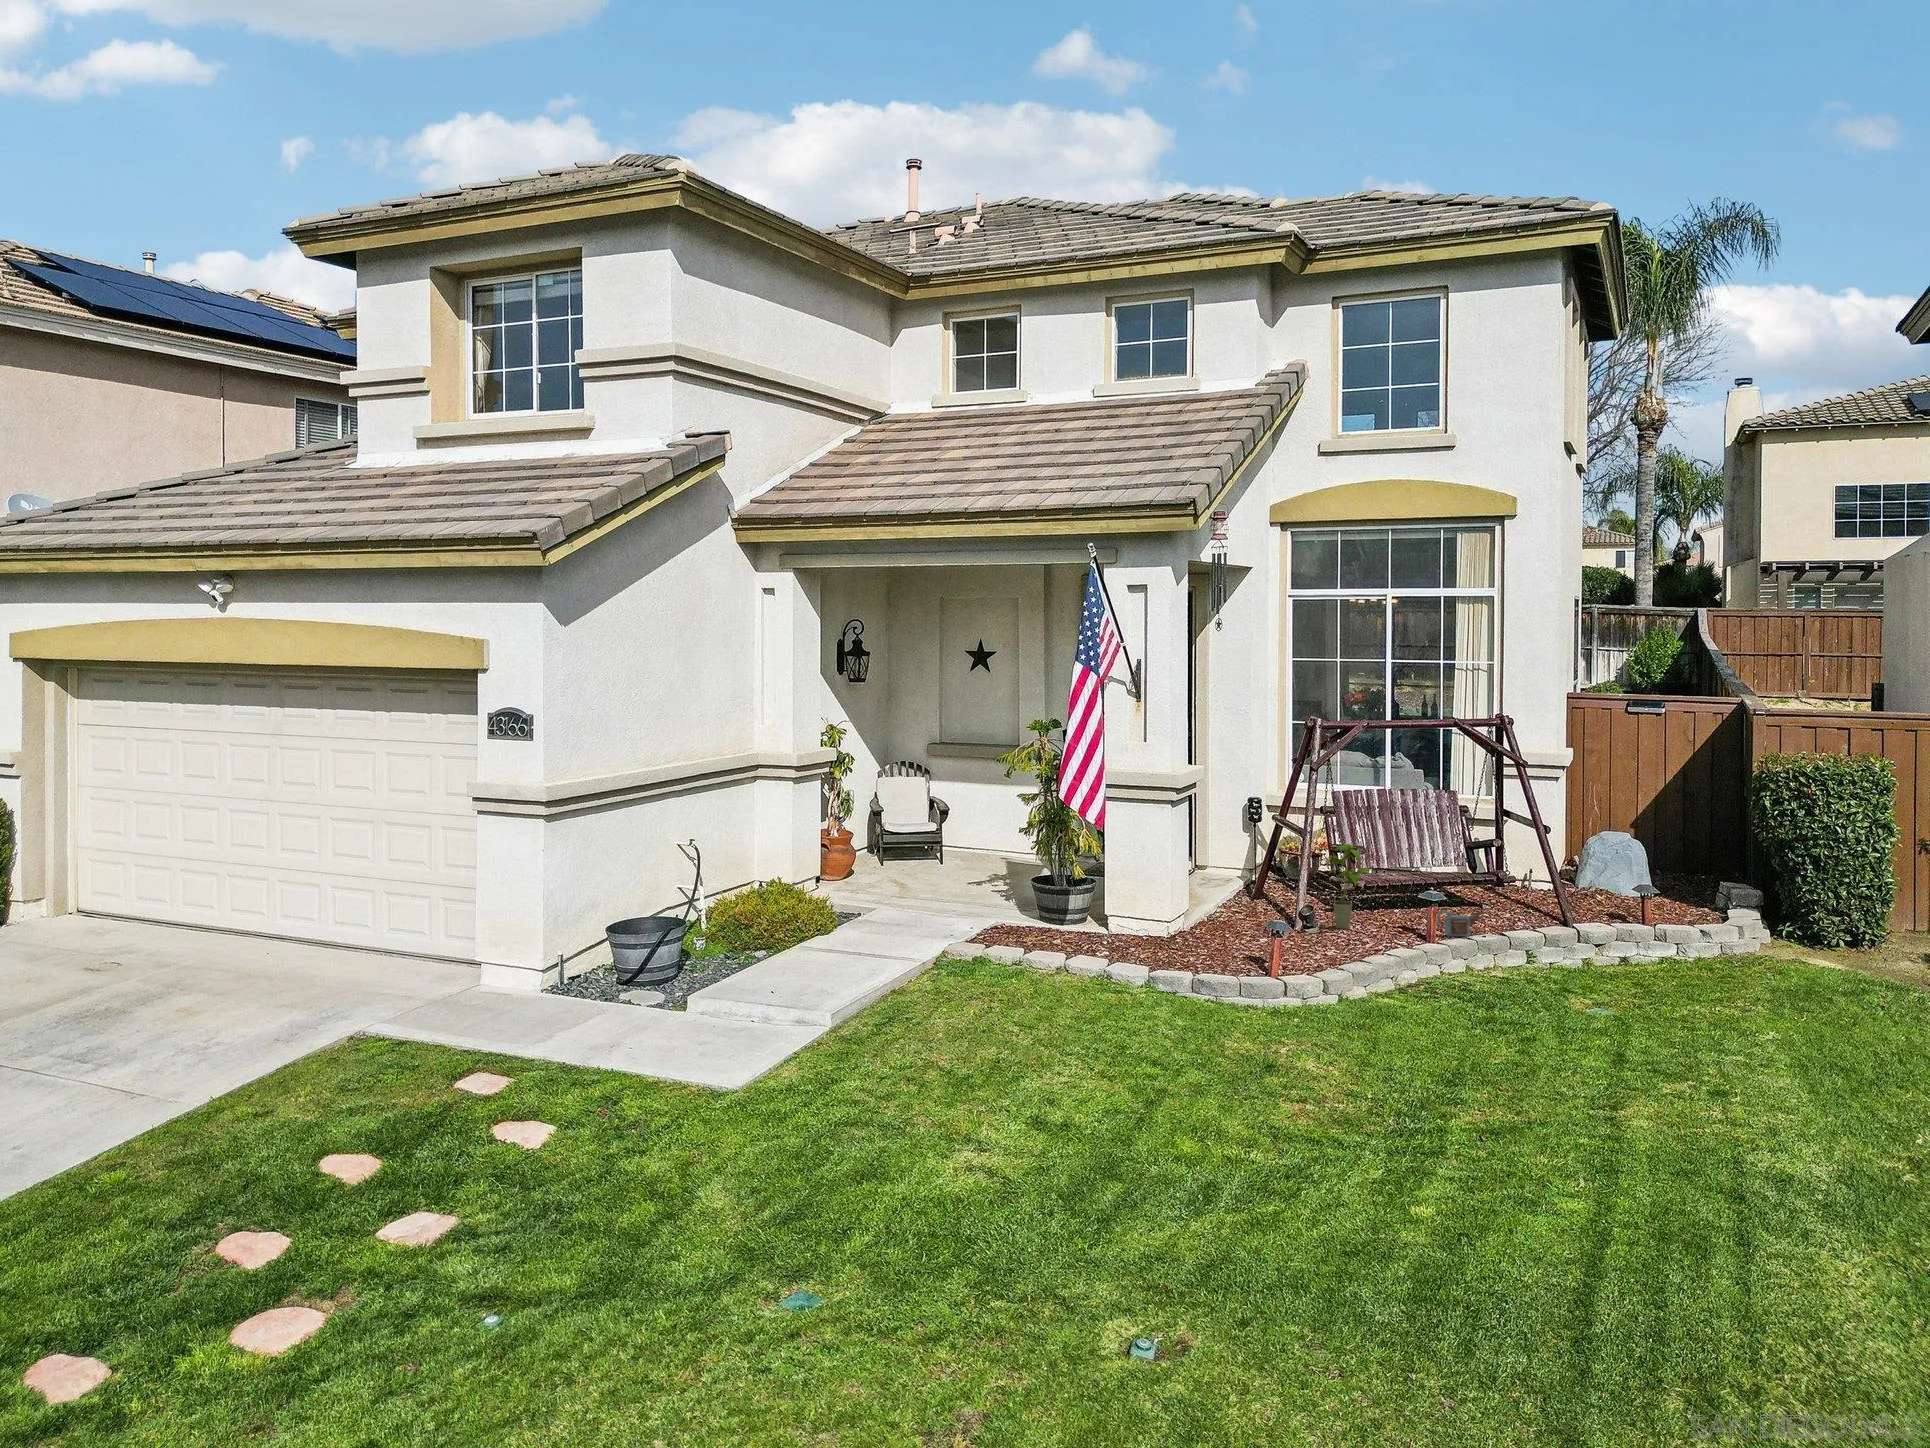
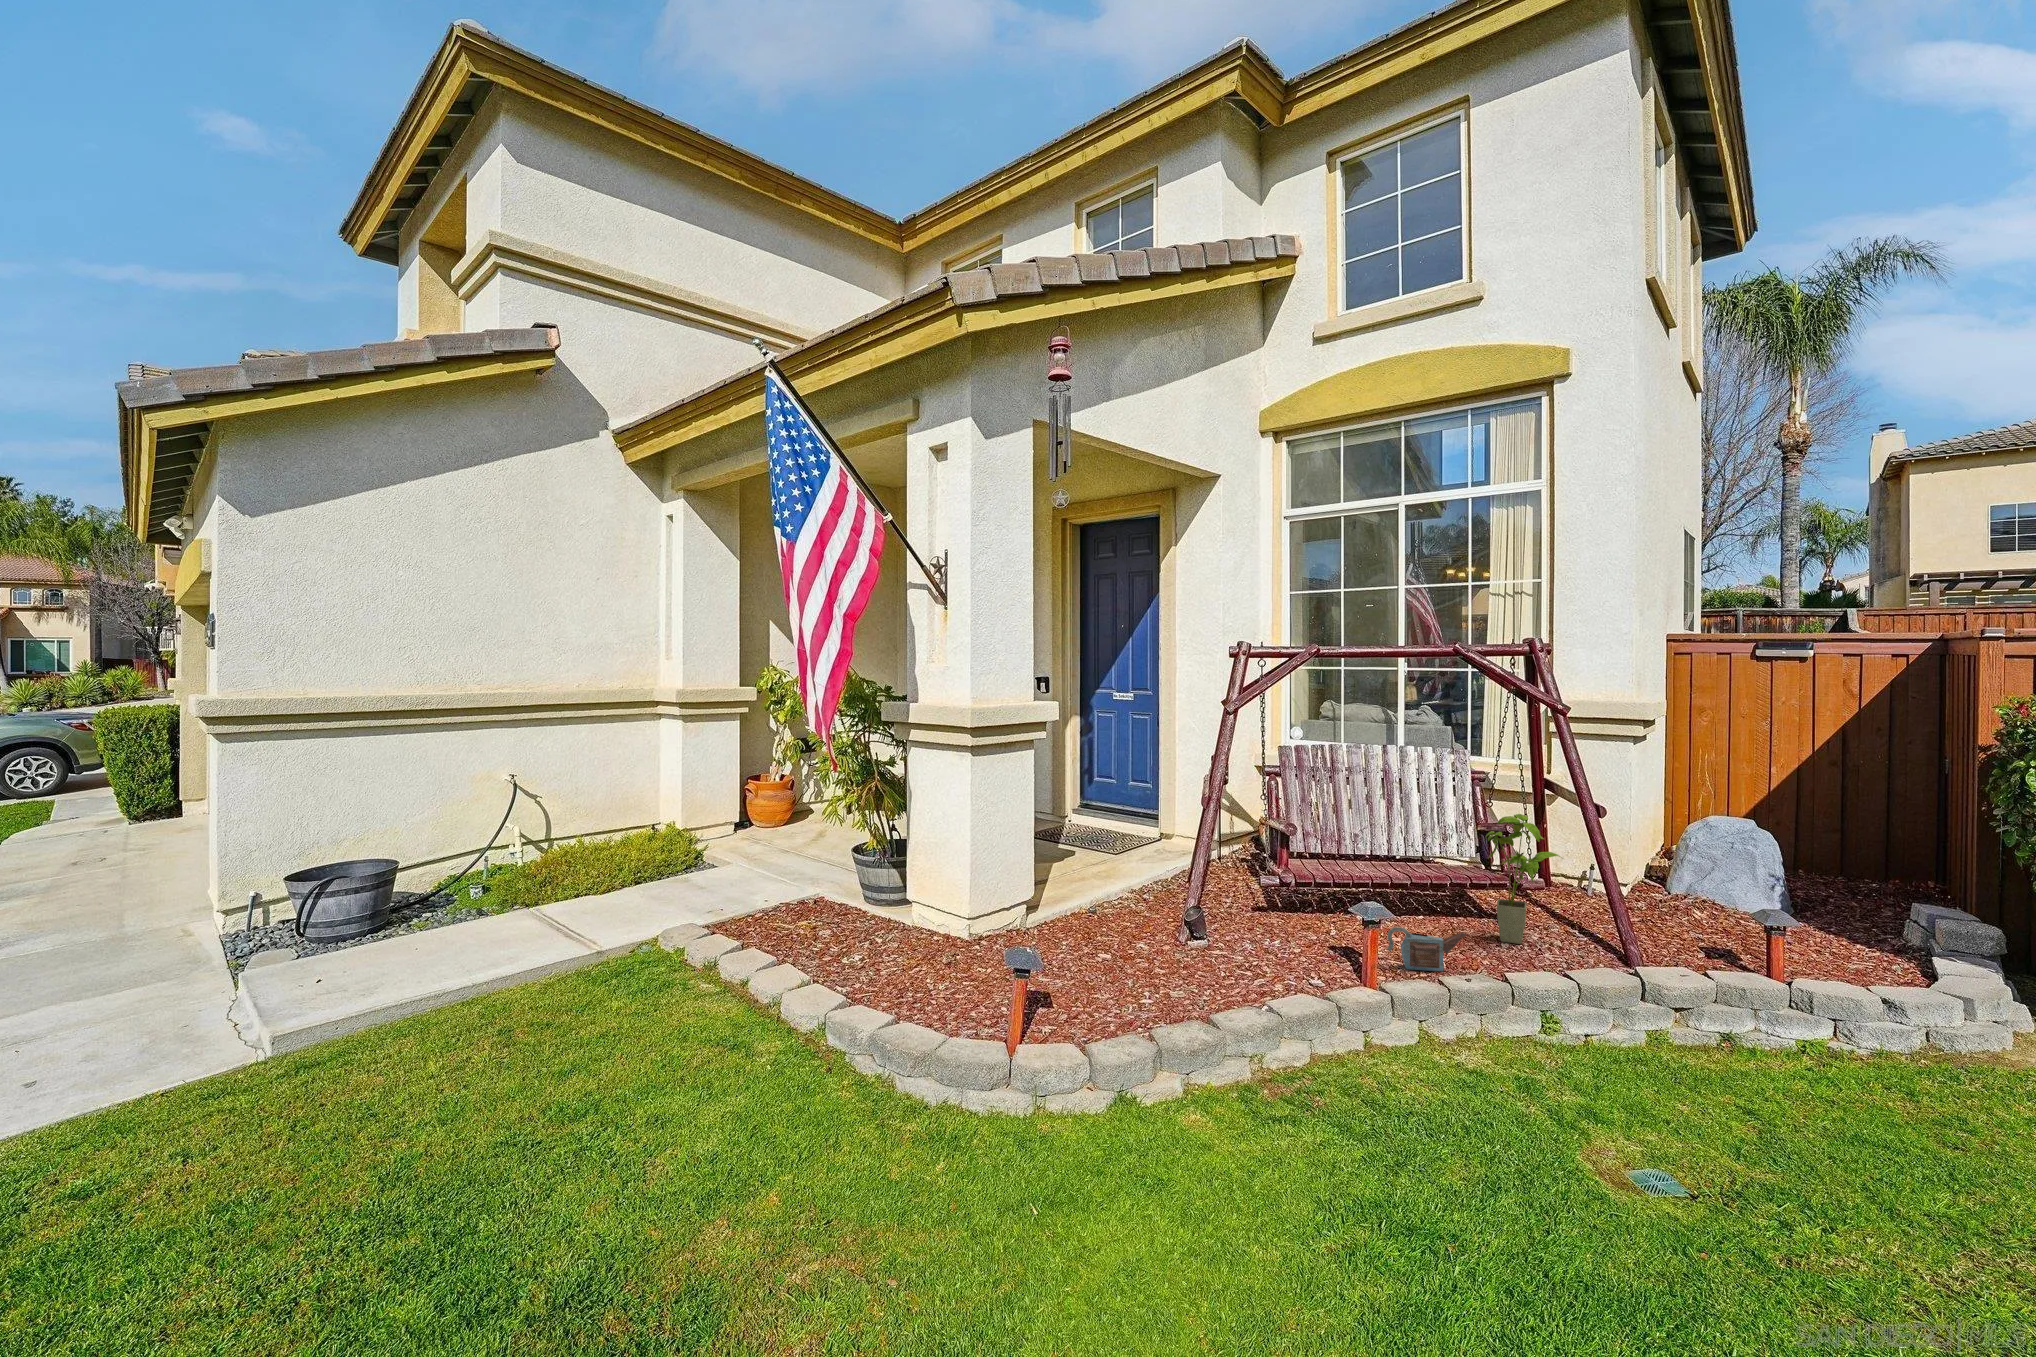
house plant: present [1327,844,1371,929] -> present [1485,814,1562,944]

